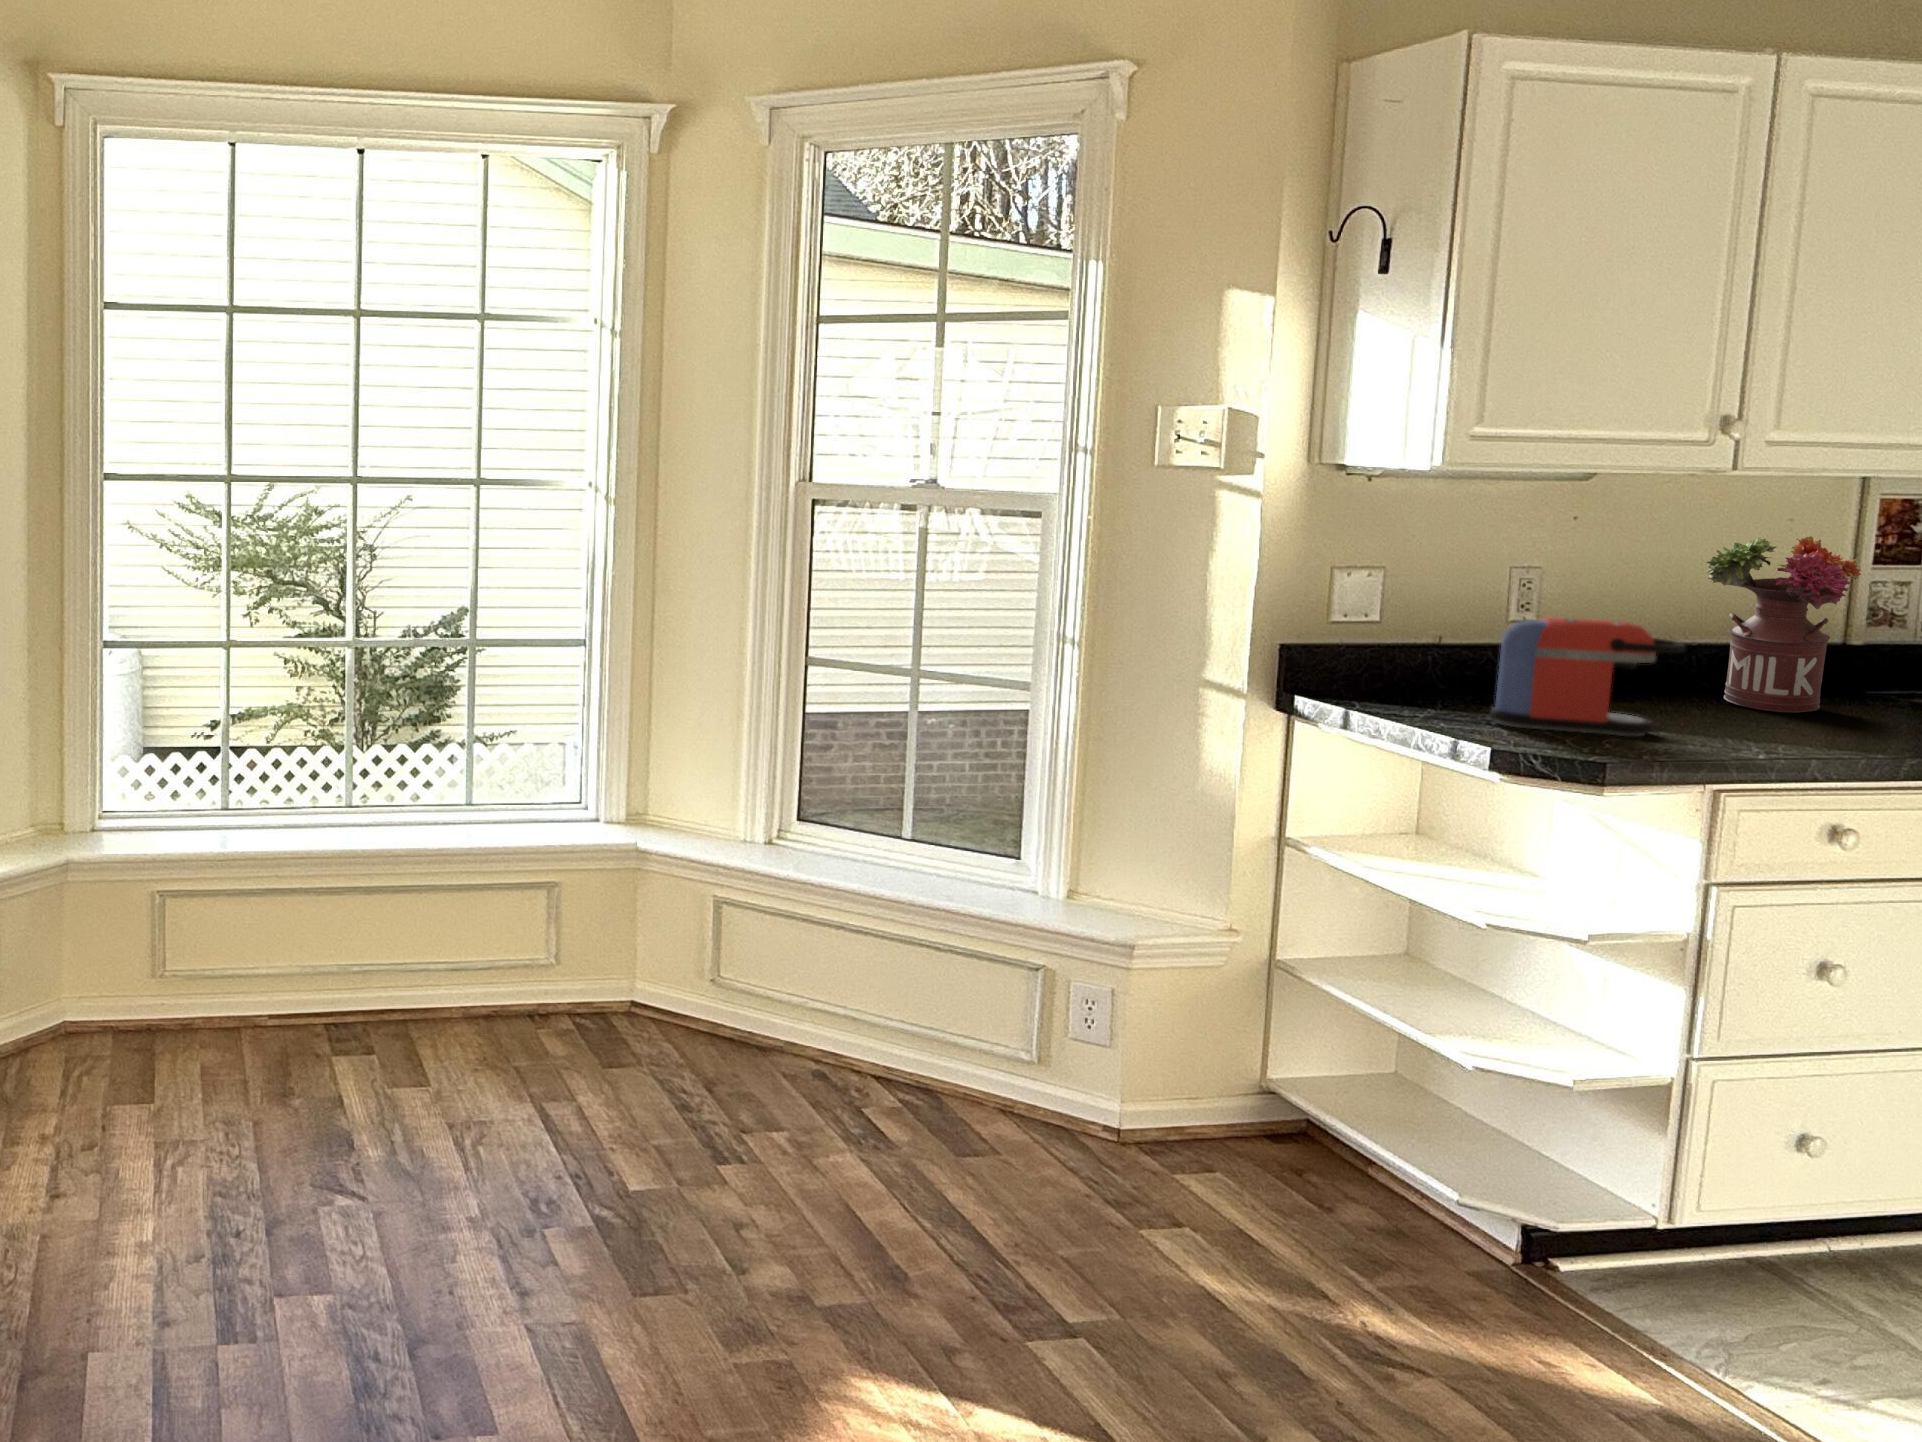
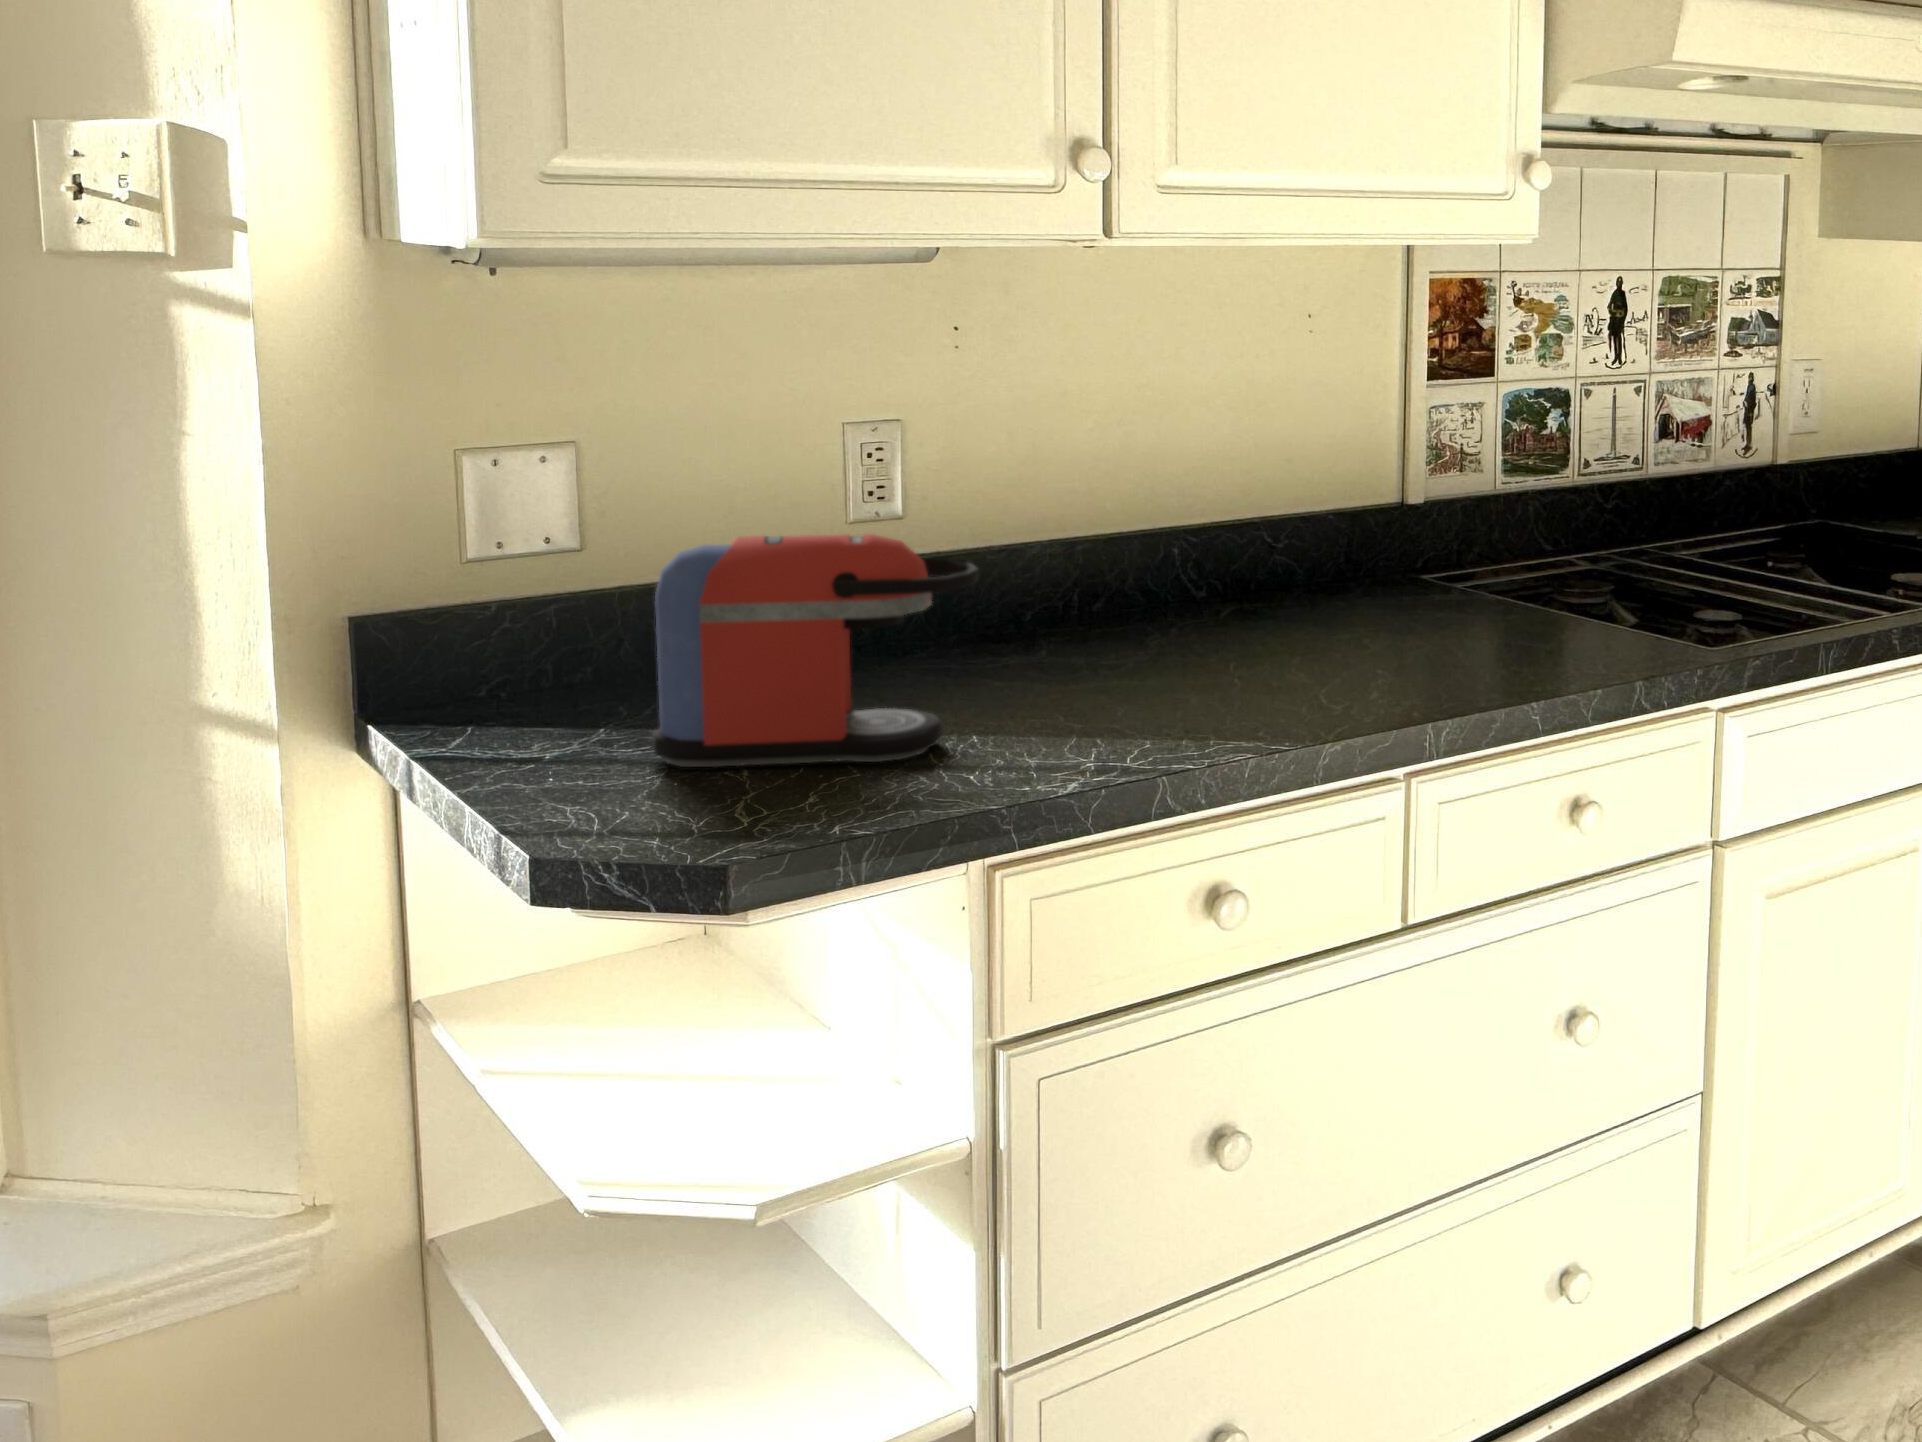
flower arrangement: present [1706,536,1861,712] -> none [1128,345,1344,650]

